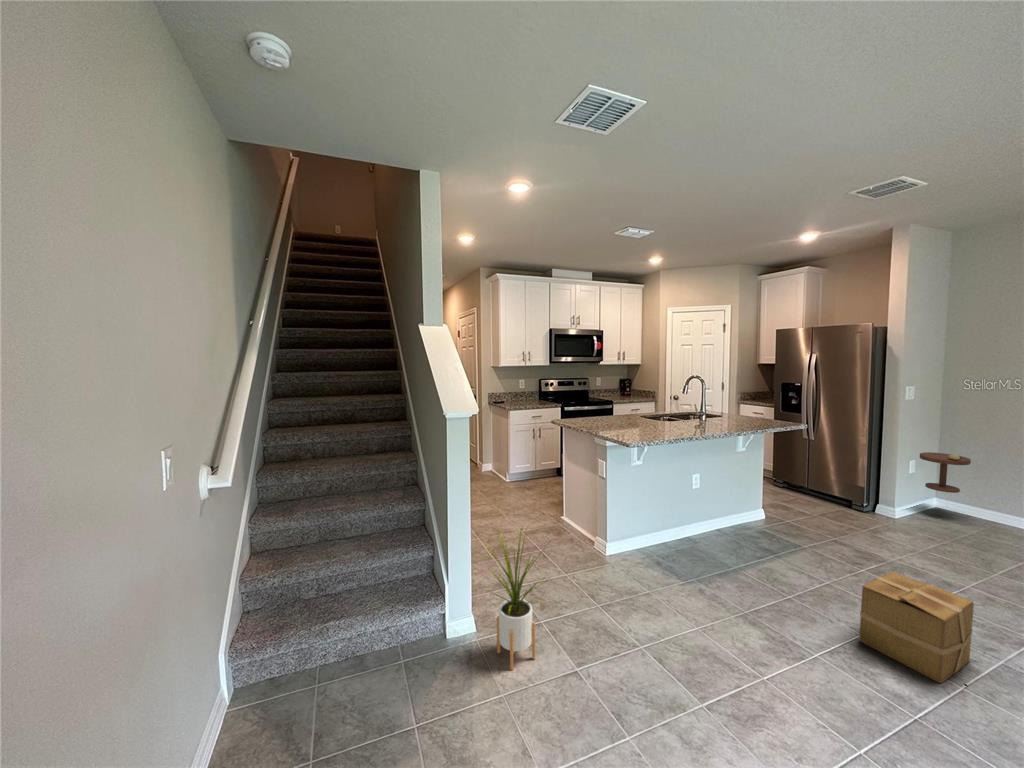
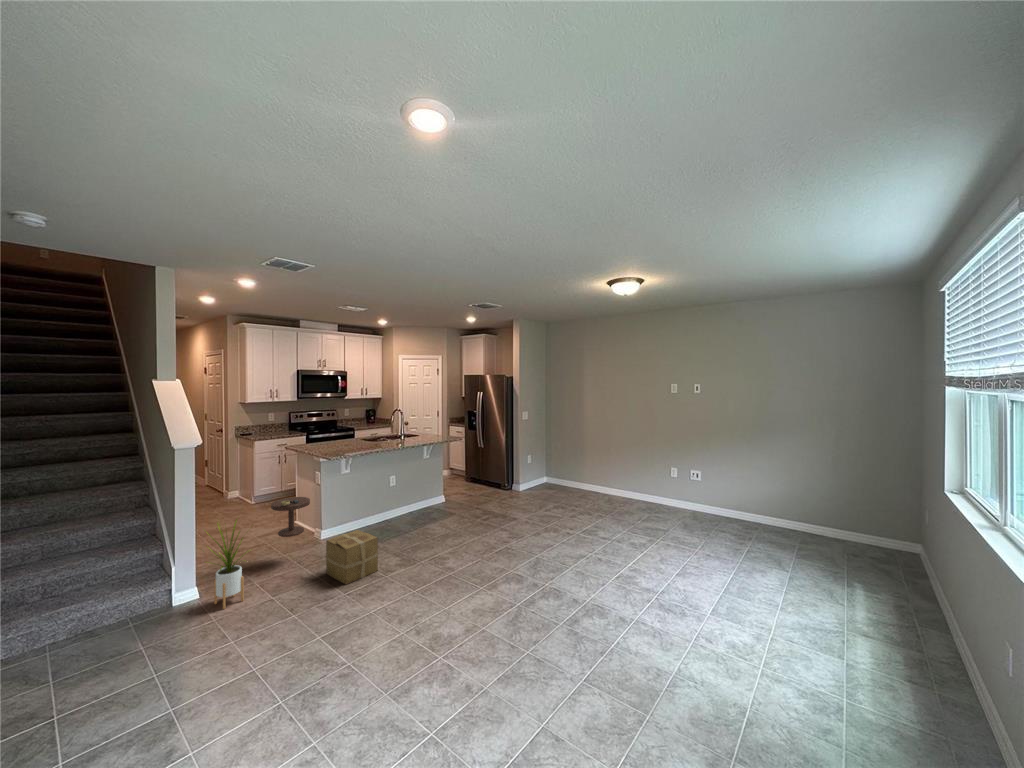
side table: present [920,452,971,493] -> present [271,497,310,537]
cardboard box: present [859,572,974,683] -> present [326,530,378,584]

